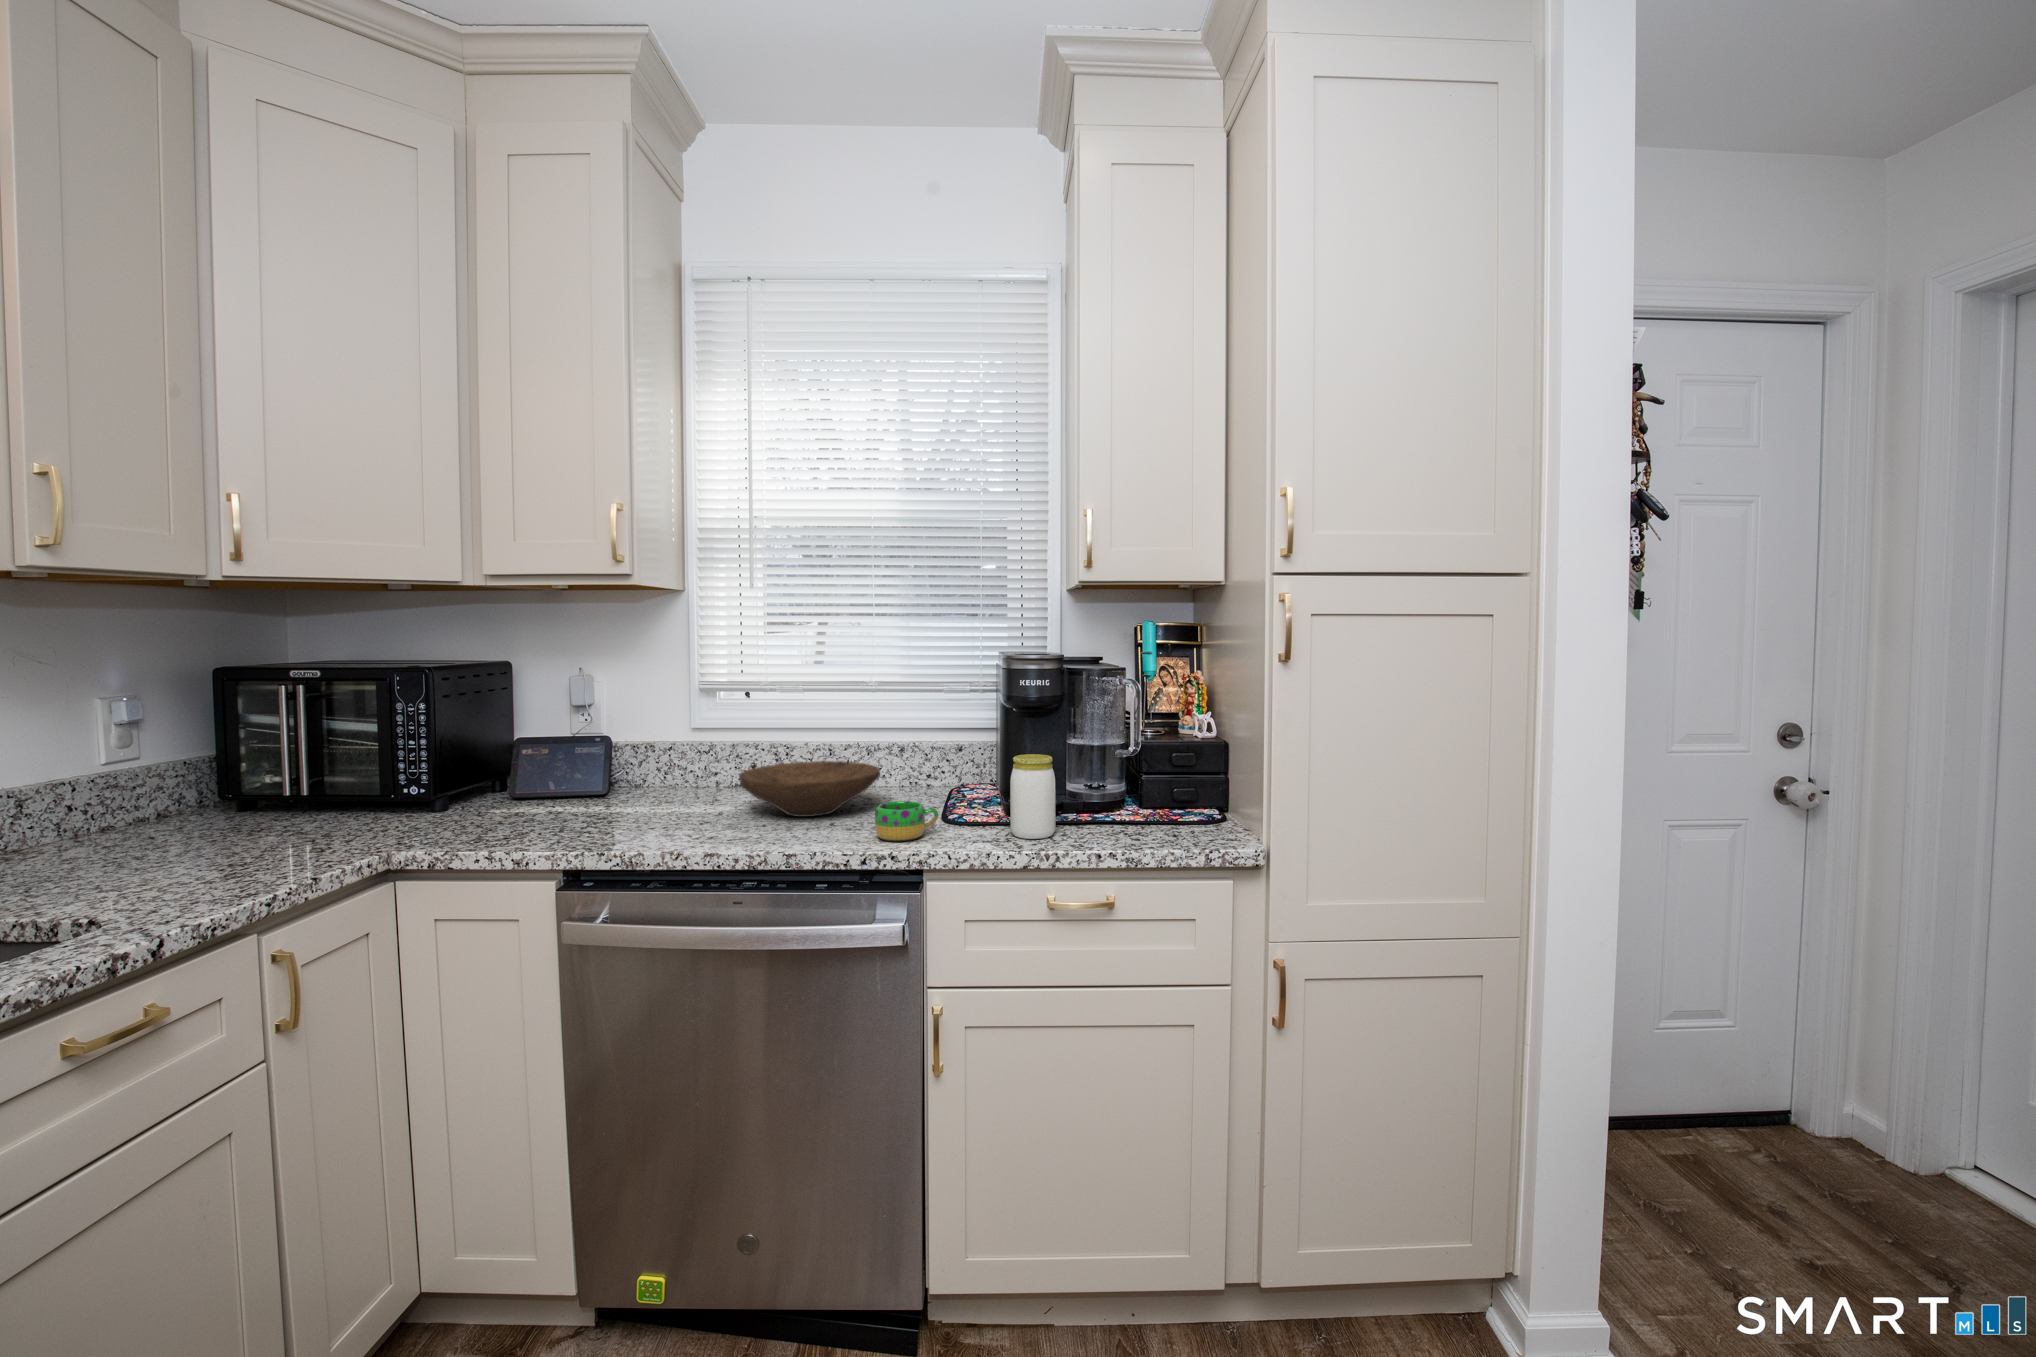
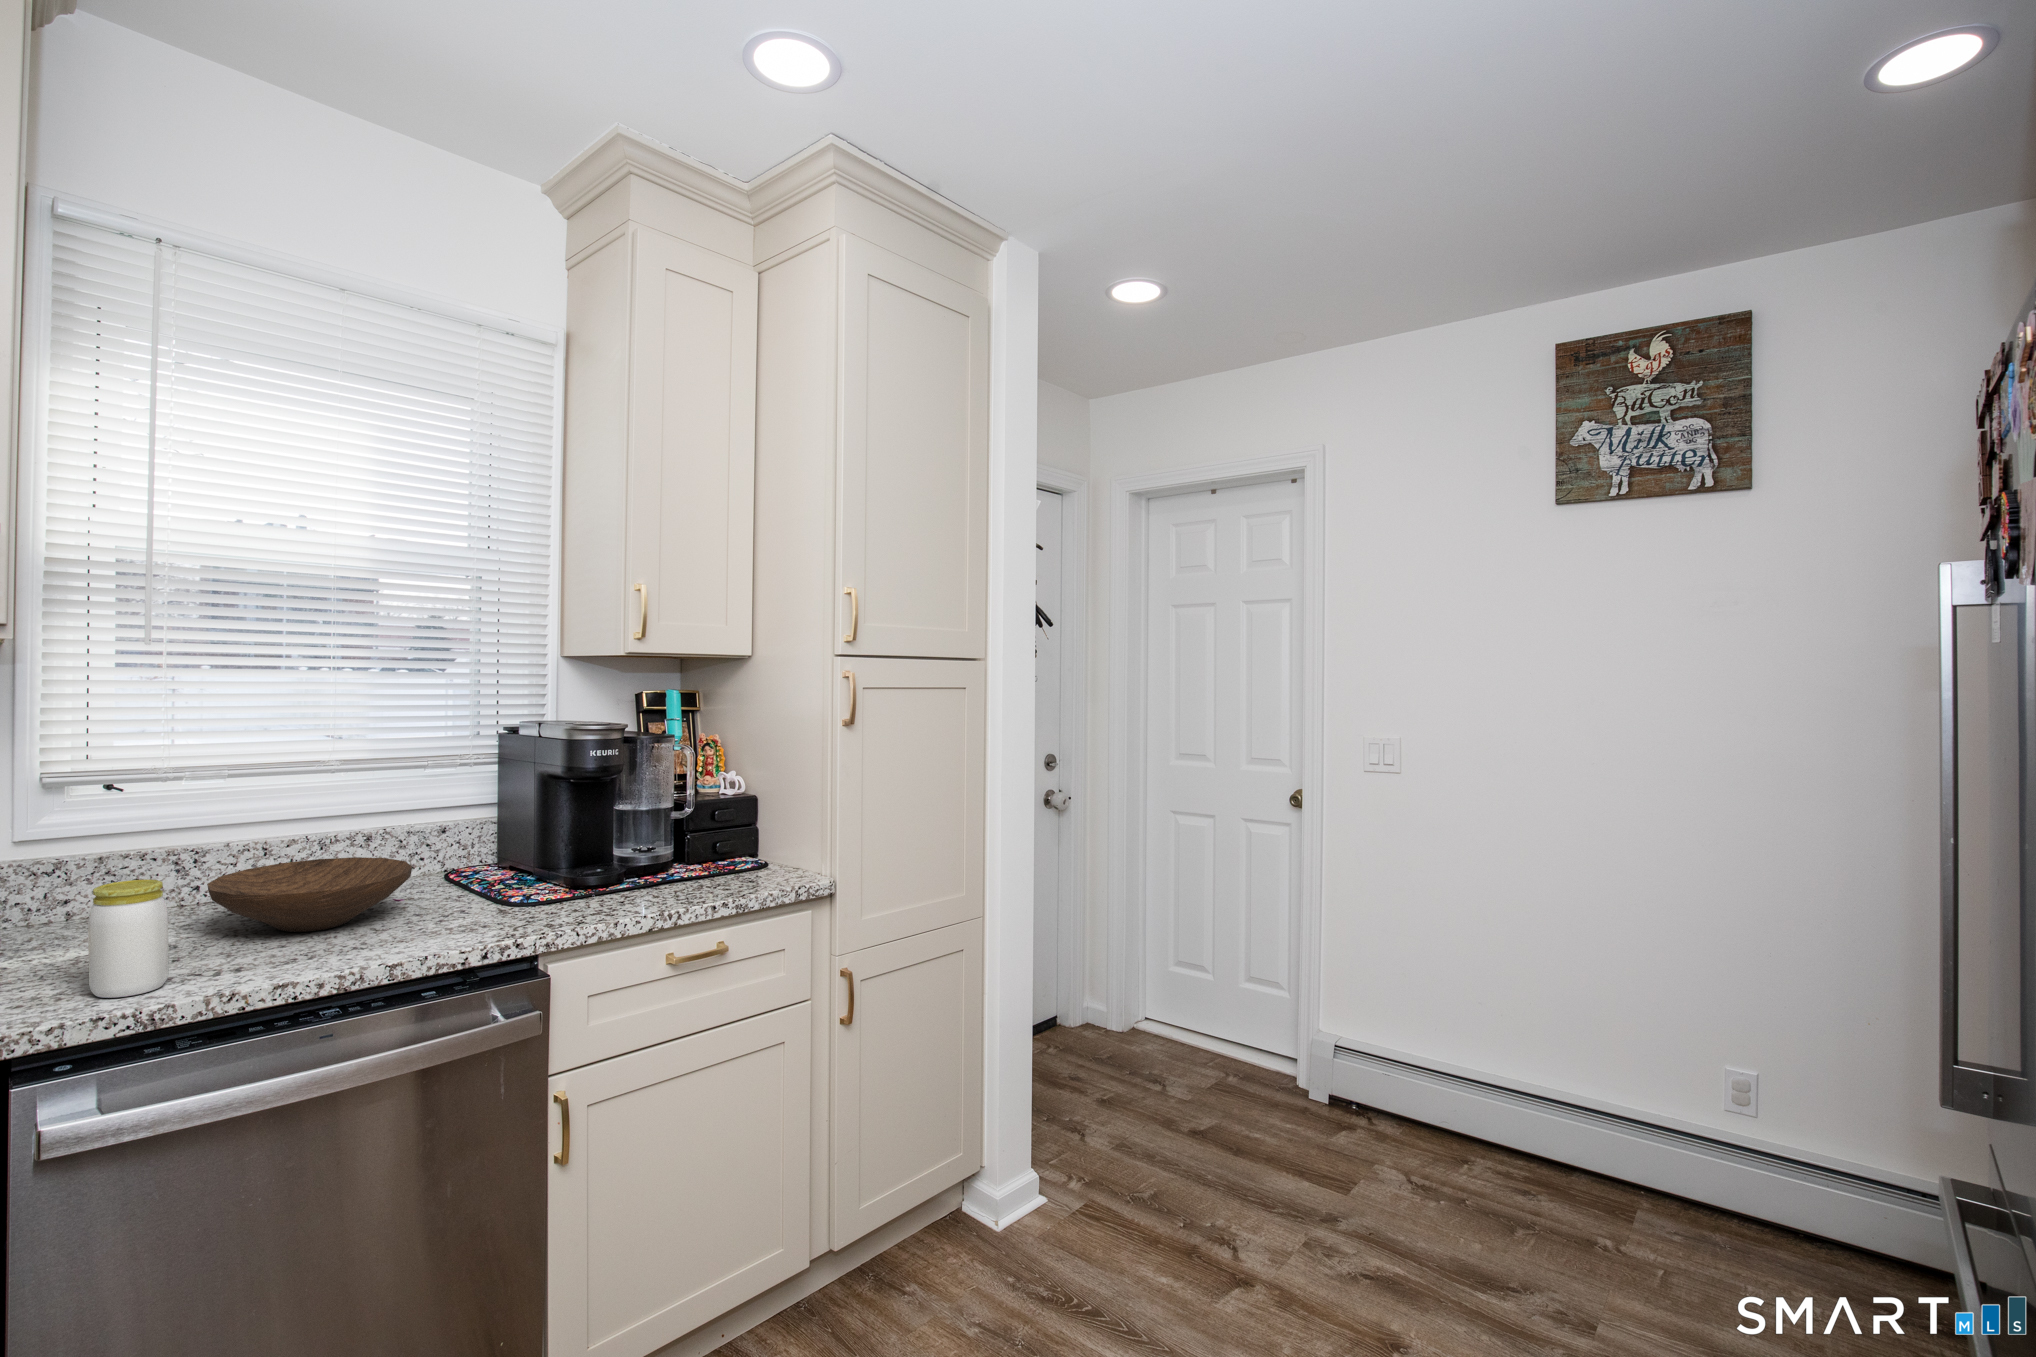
jar: present [1010,754,1055,839] -> present [88,879,169,998]
mug: present [875,801,938,842] -> none [467,887,536,932]

